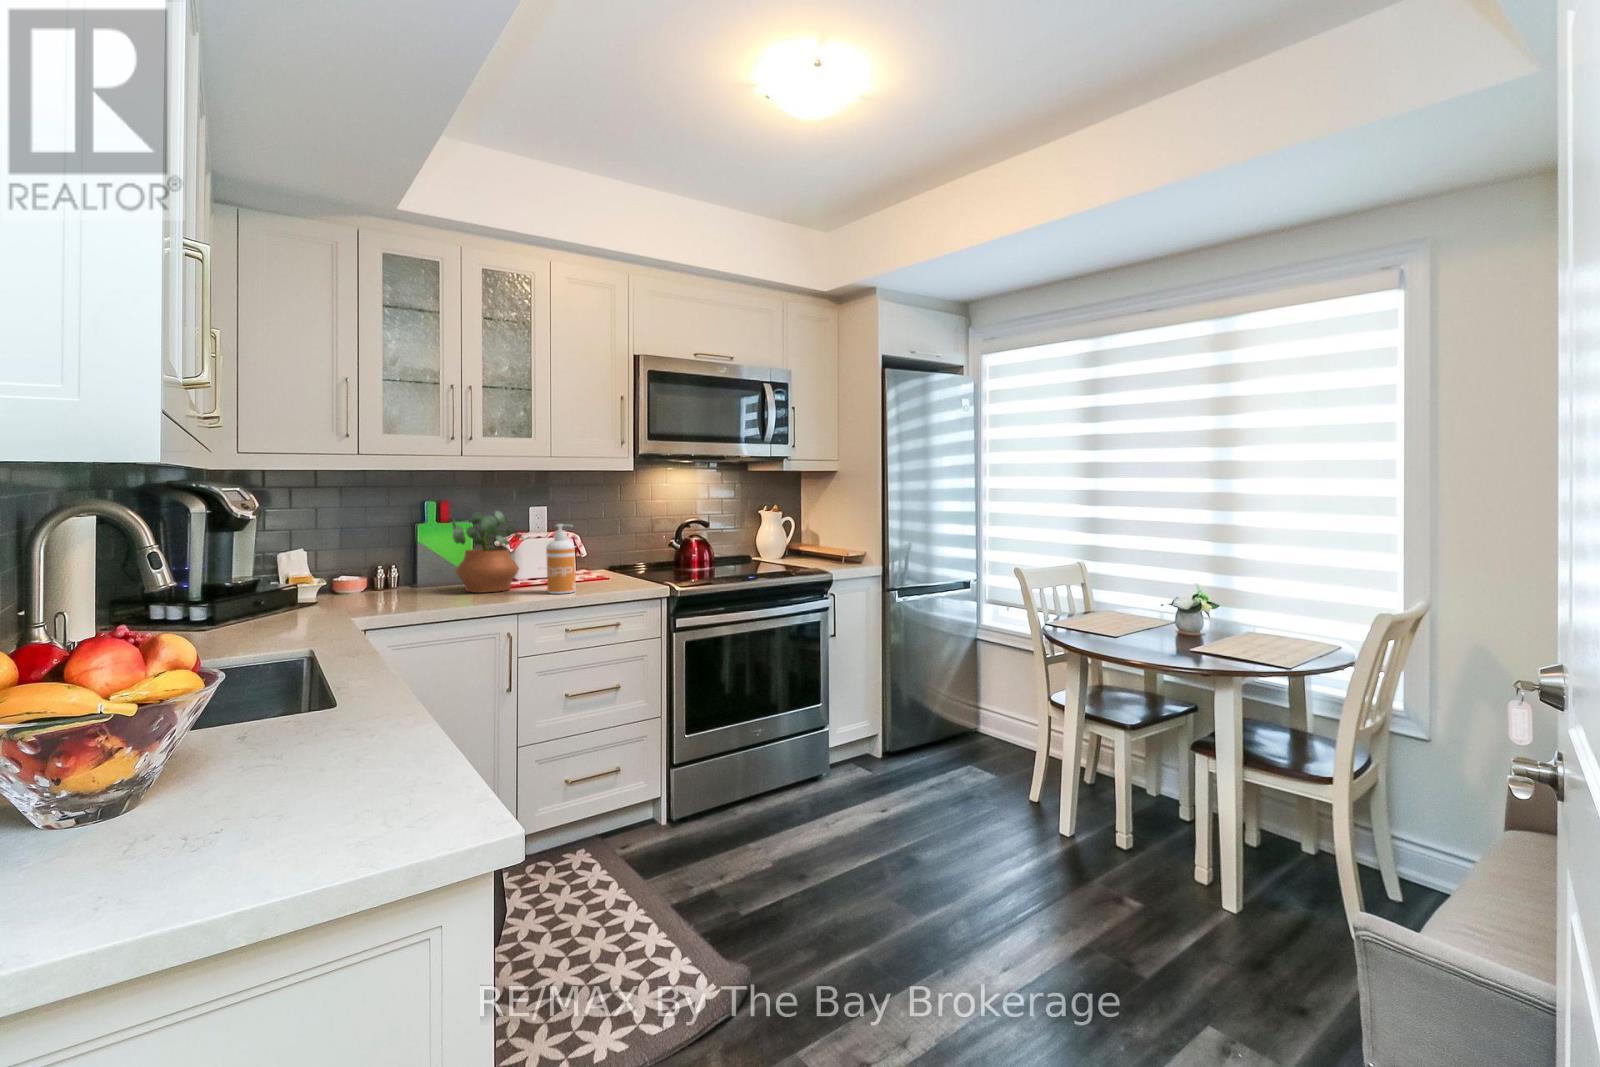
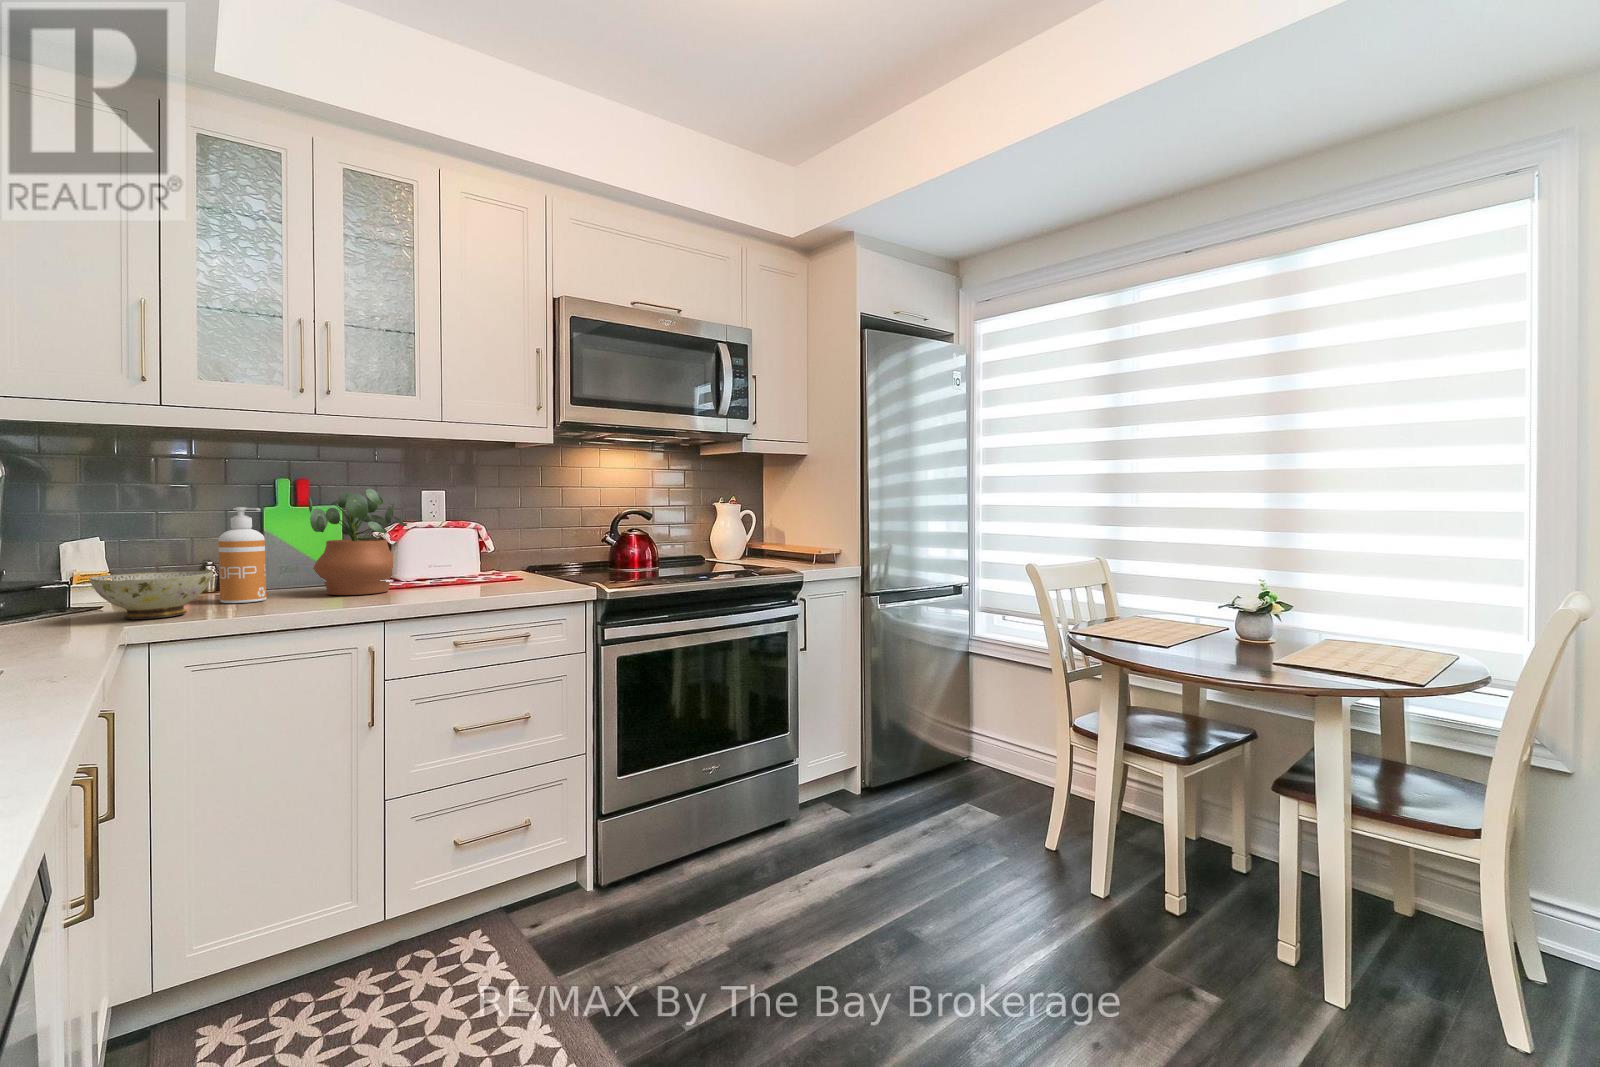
soap dispenser: present [546,524,576,594] -> present [218,507,267,603]
ceramic bowl: none [313,575,394,612] -> present [89,570,213,619]

